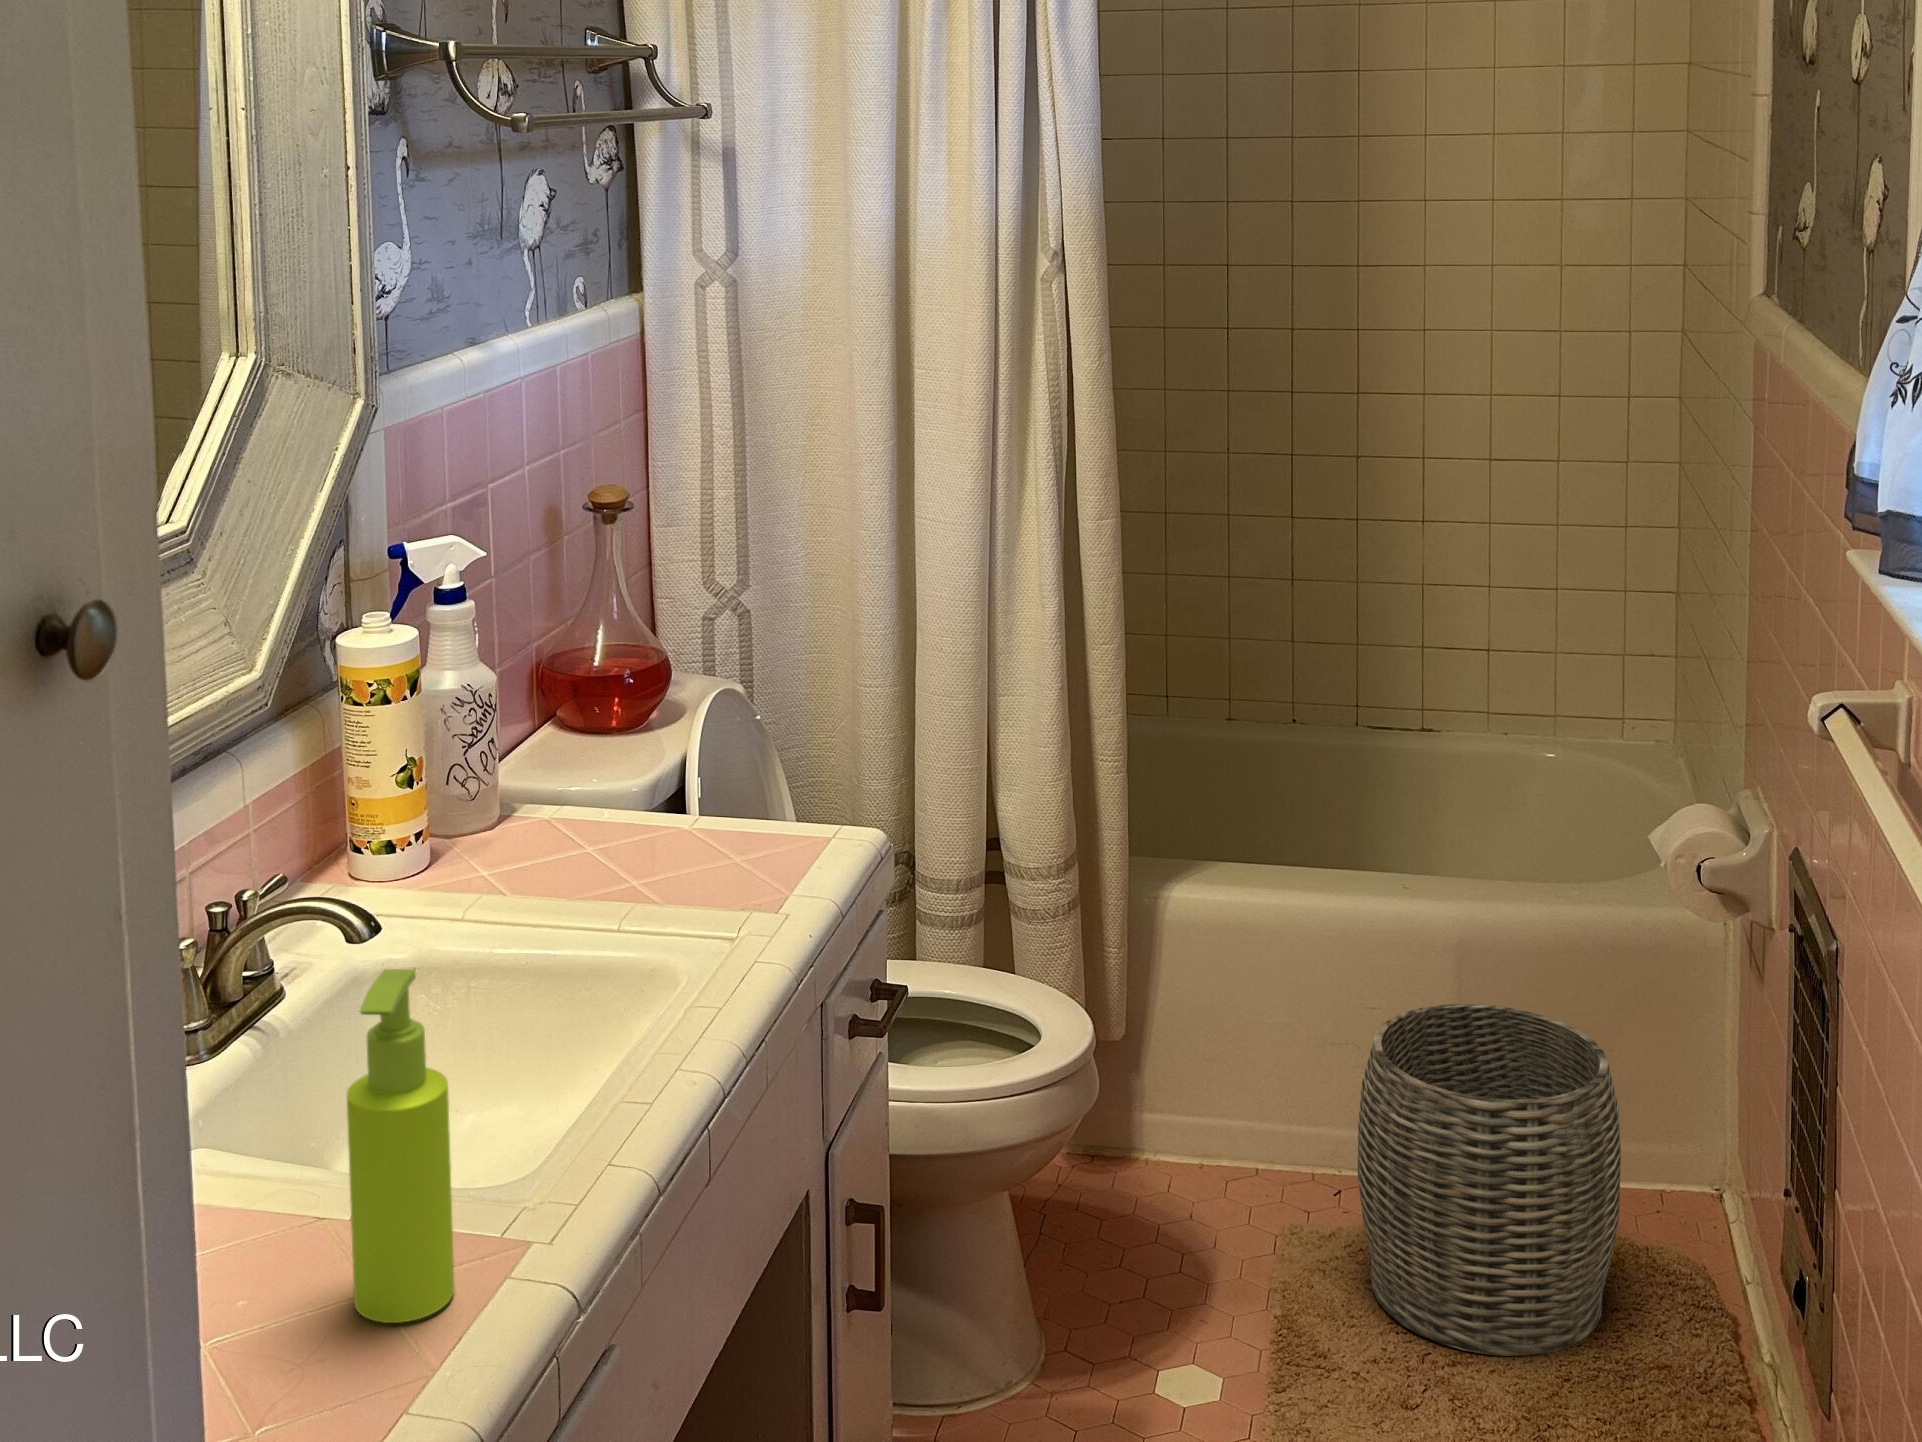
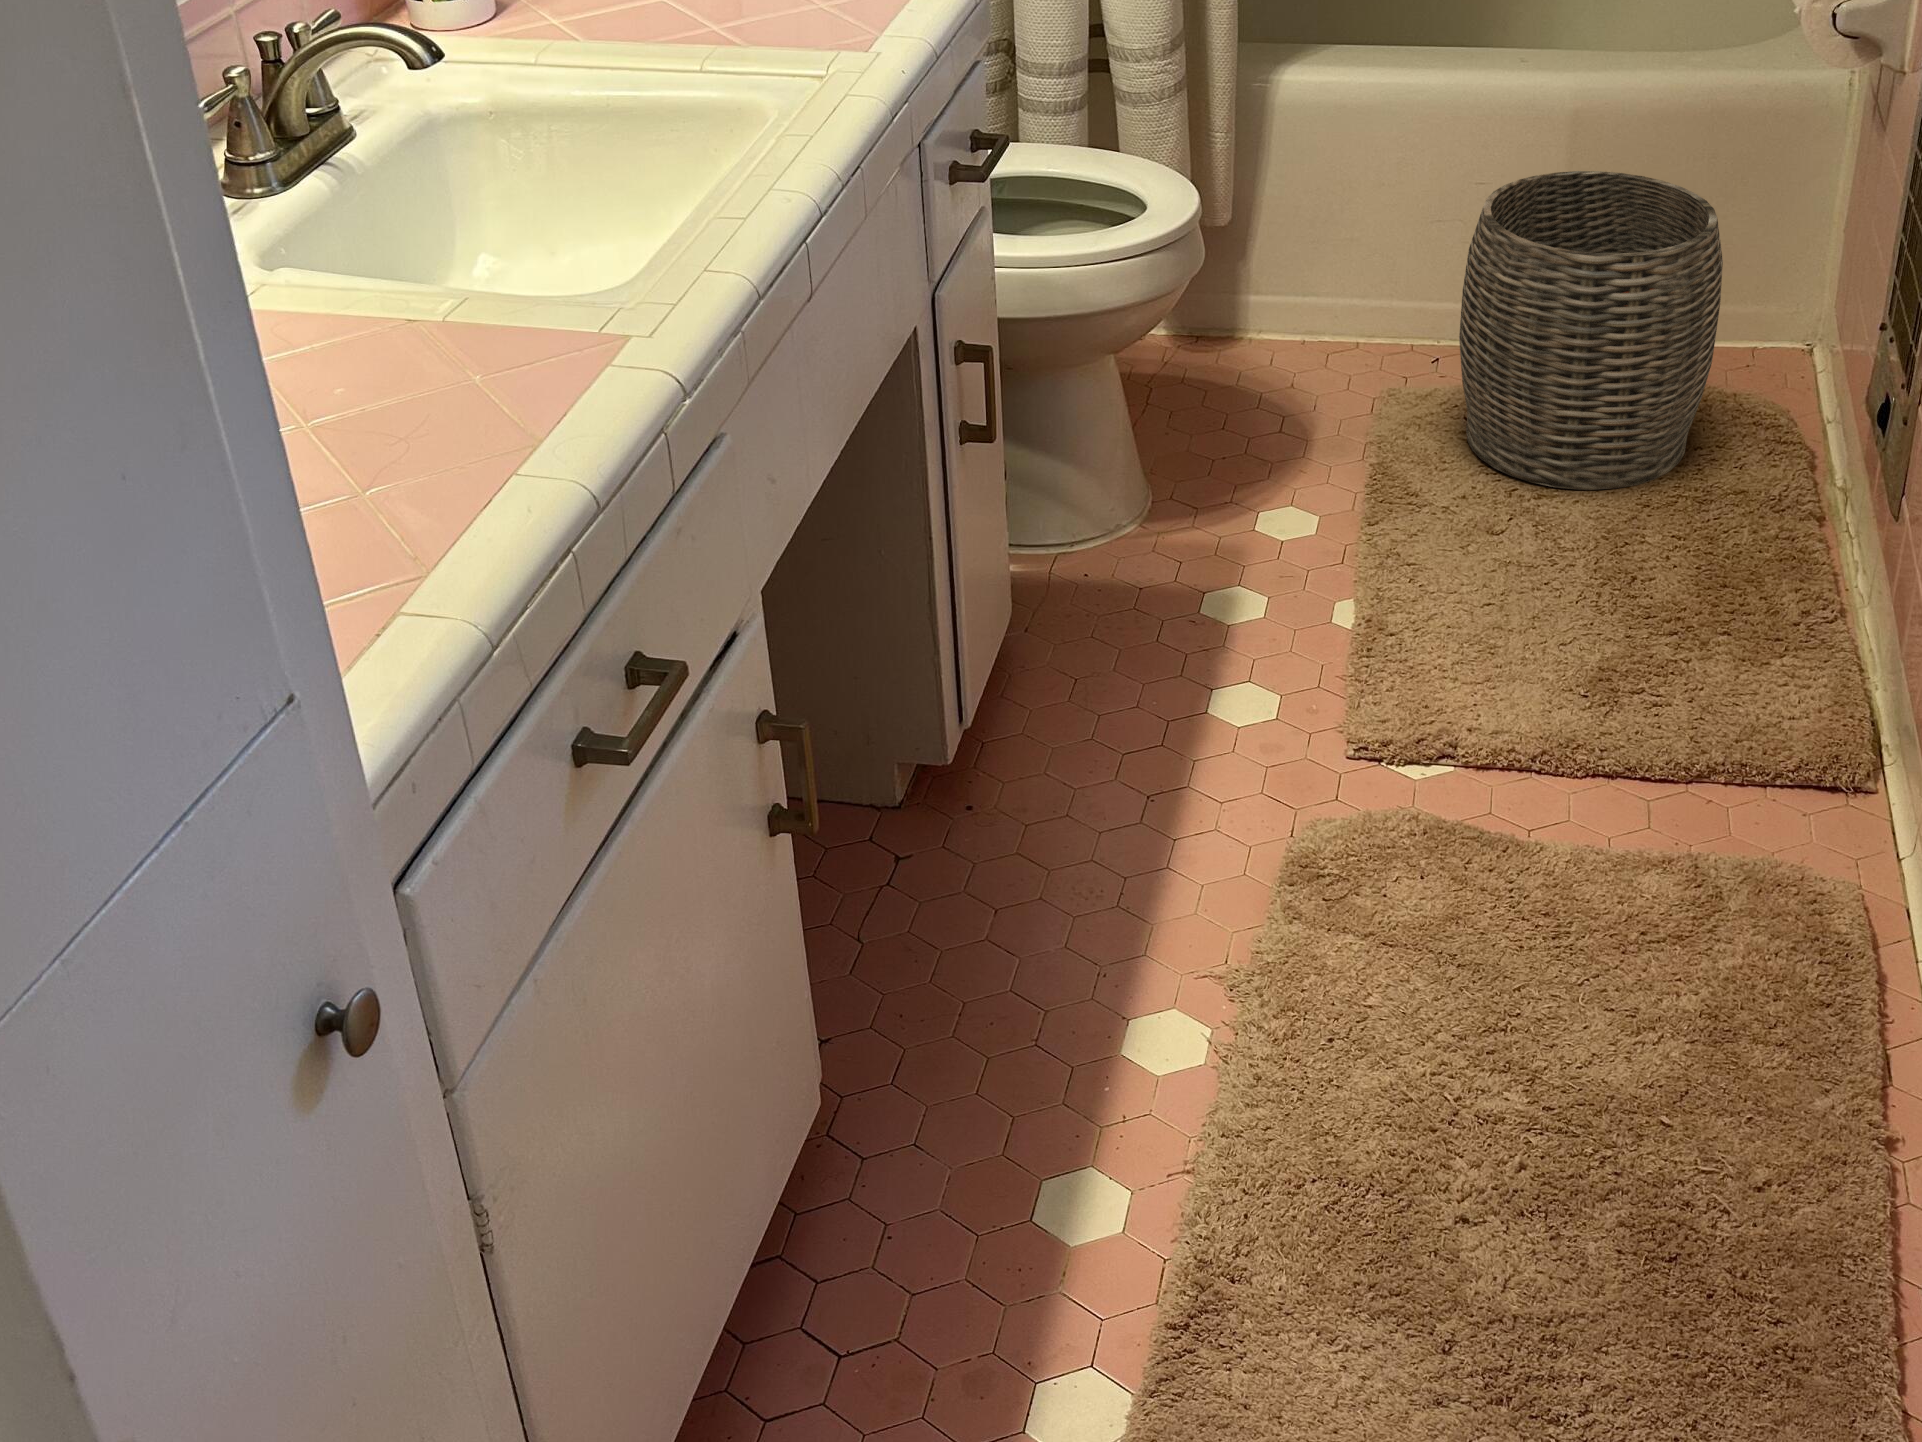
soap dispenser: present [347,969,454,1323] -> none [413,43,557,397]

